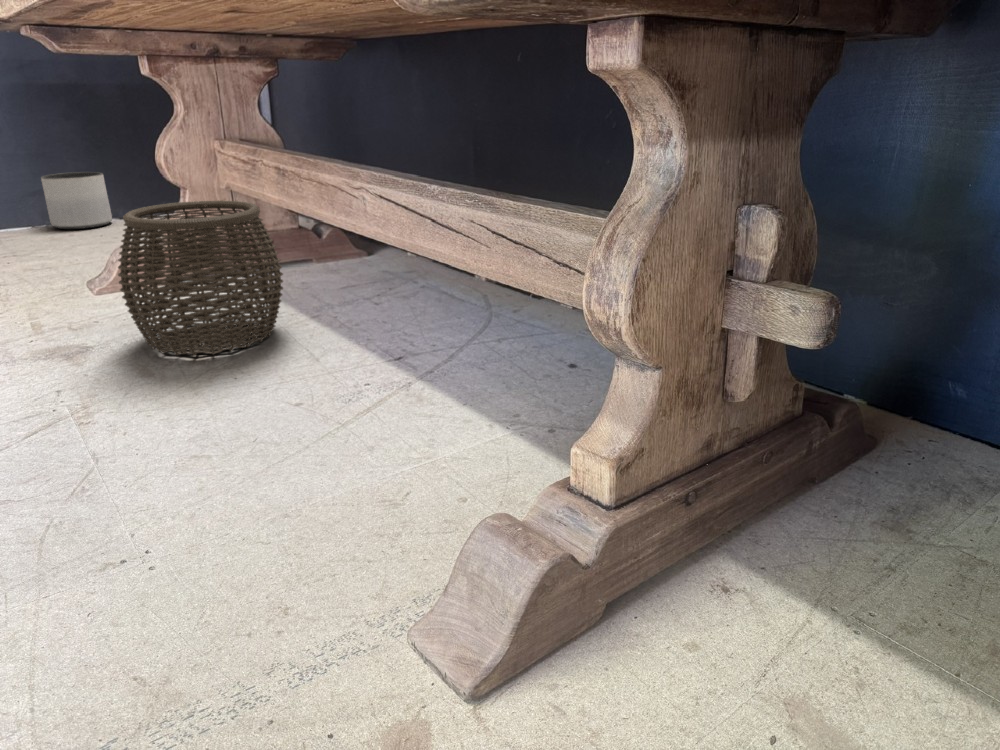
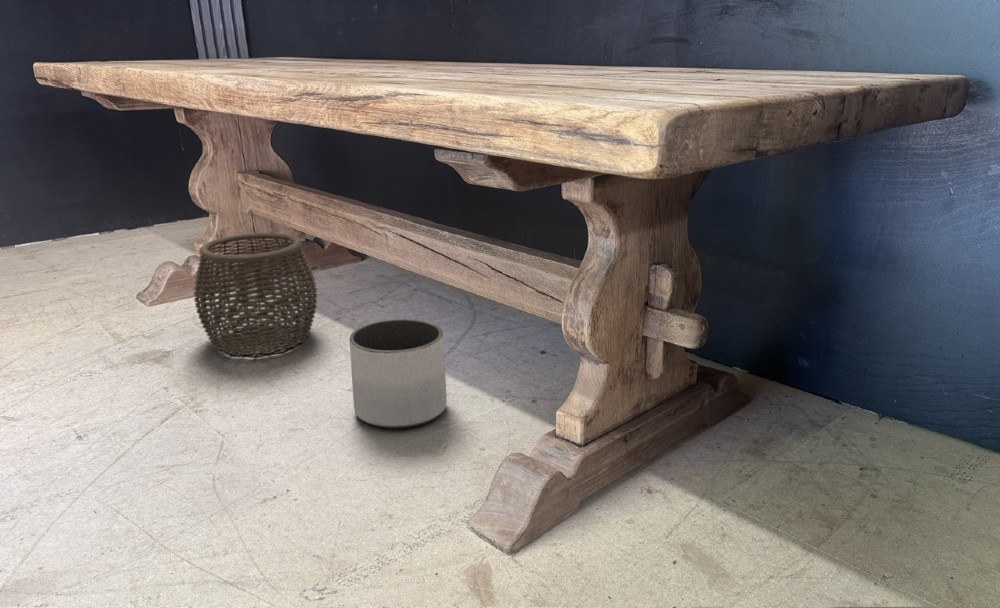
planter: present [41,172,112,229] -> present [350,319,447,428]

